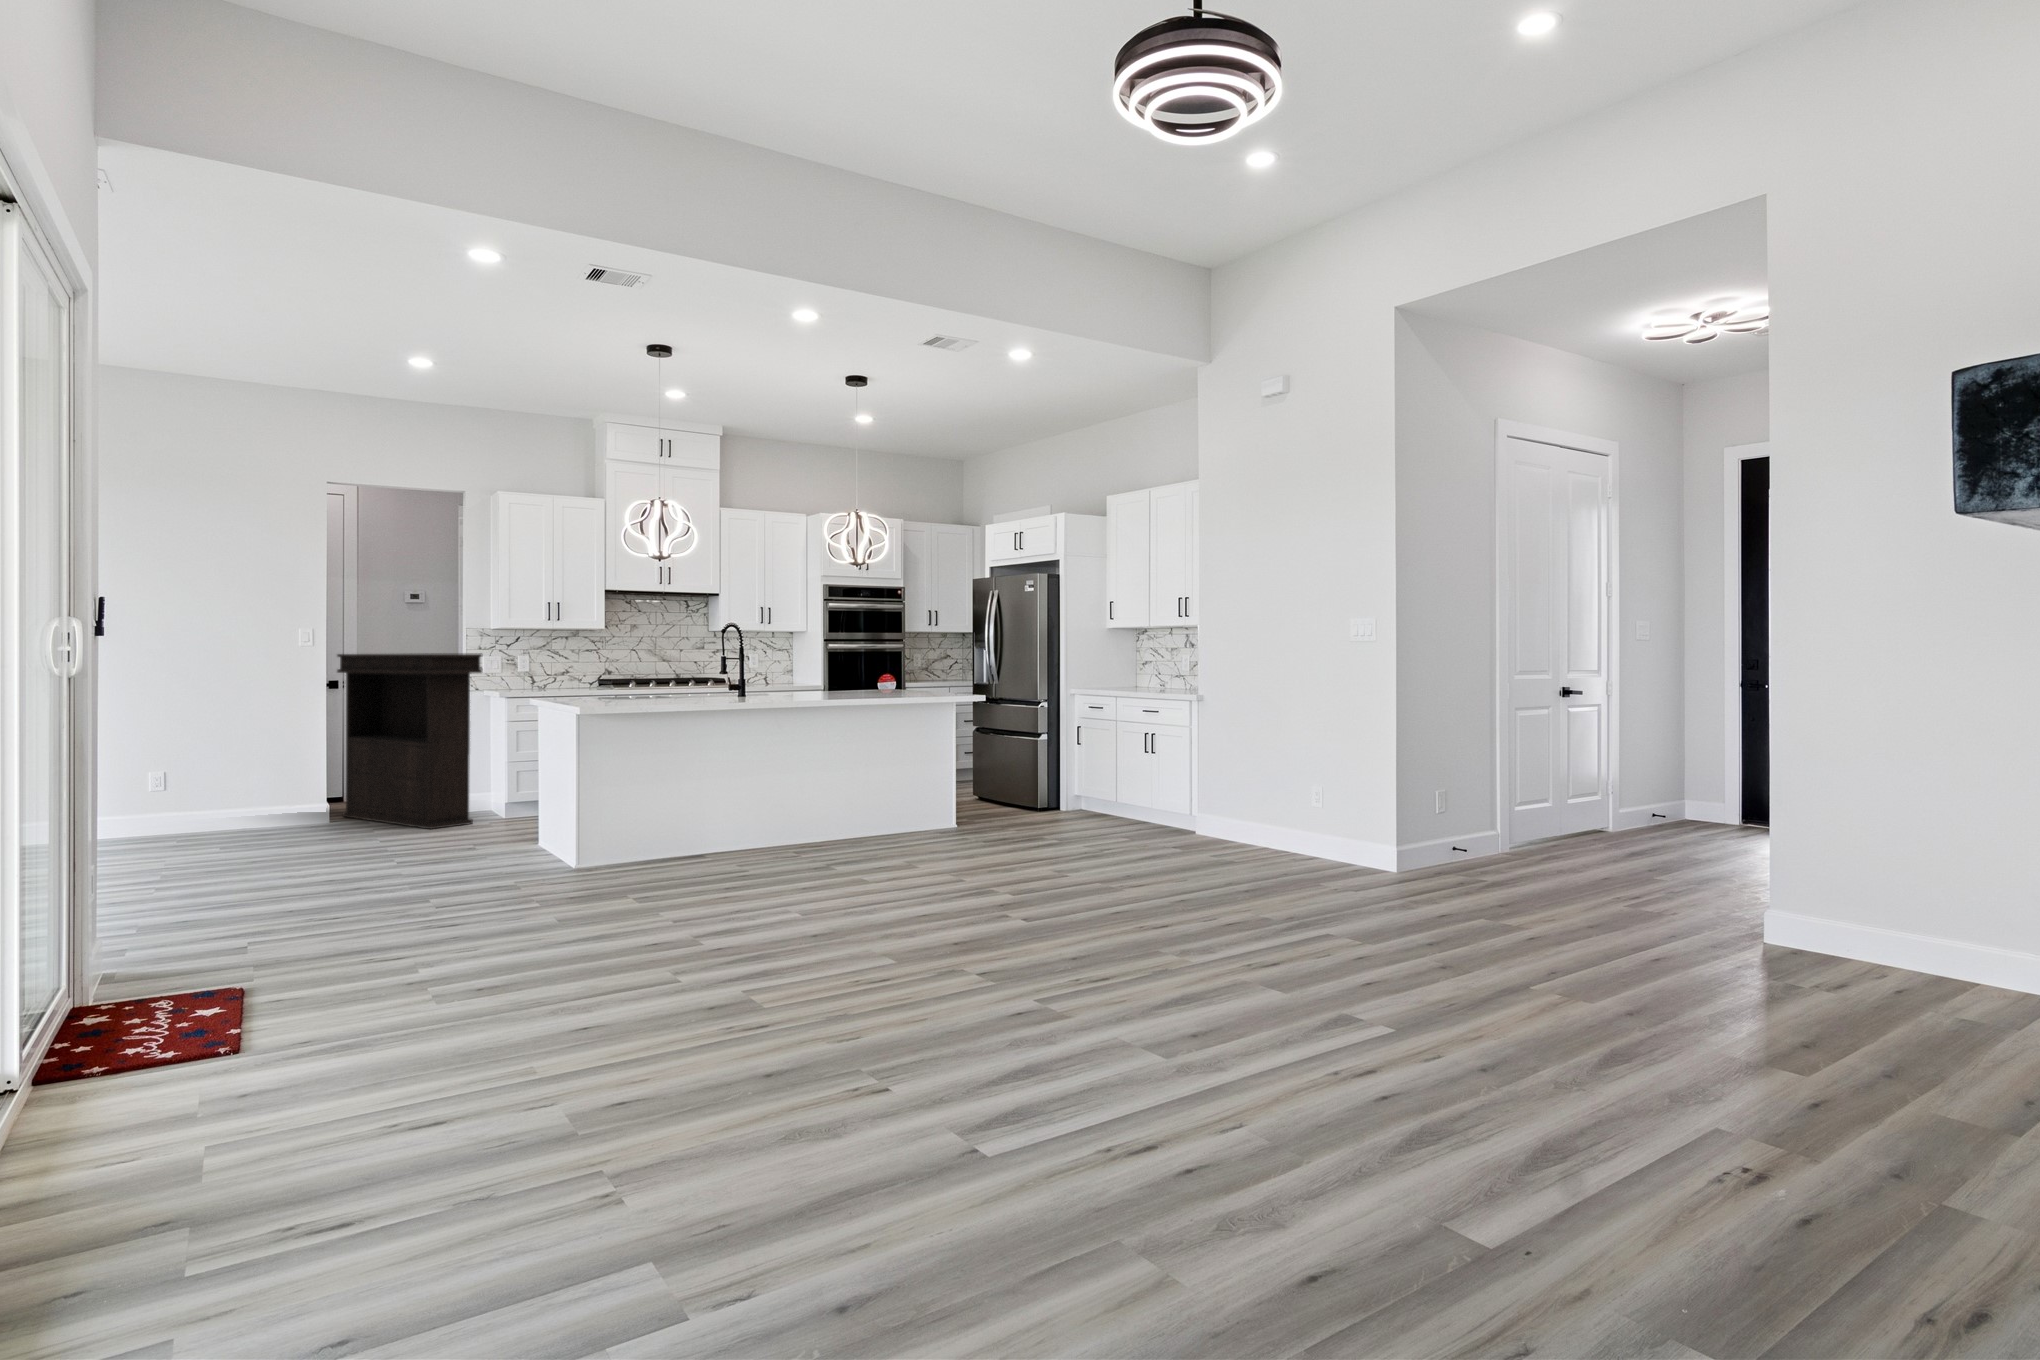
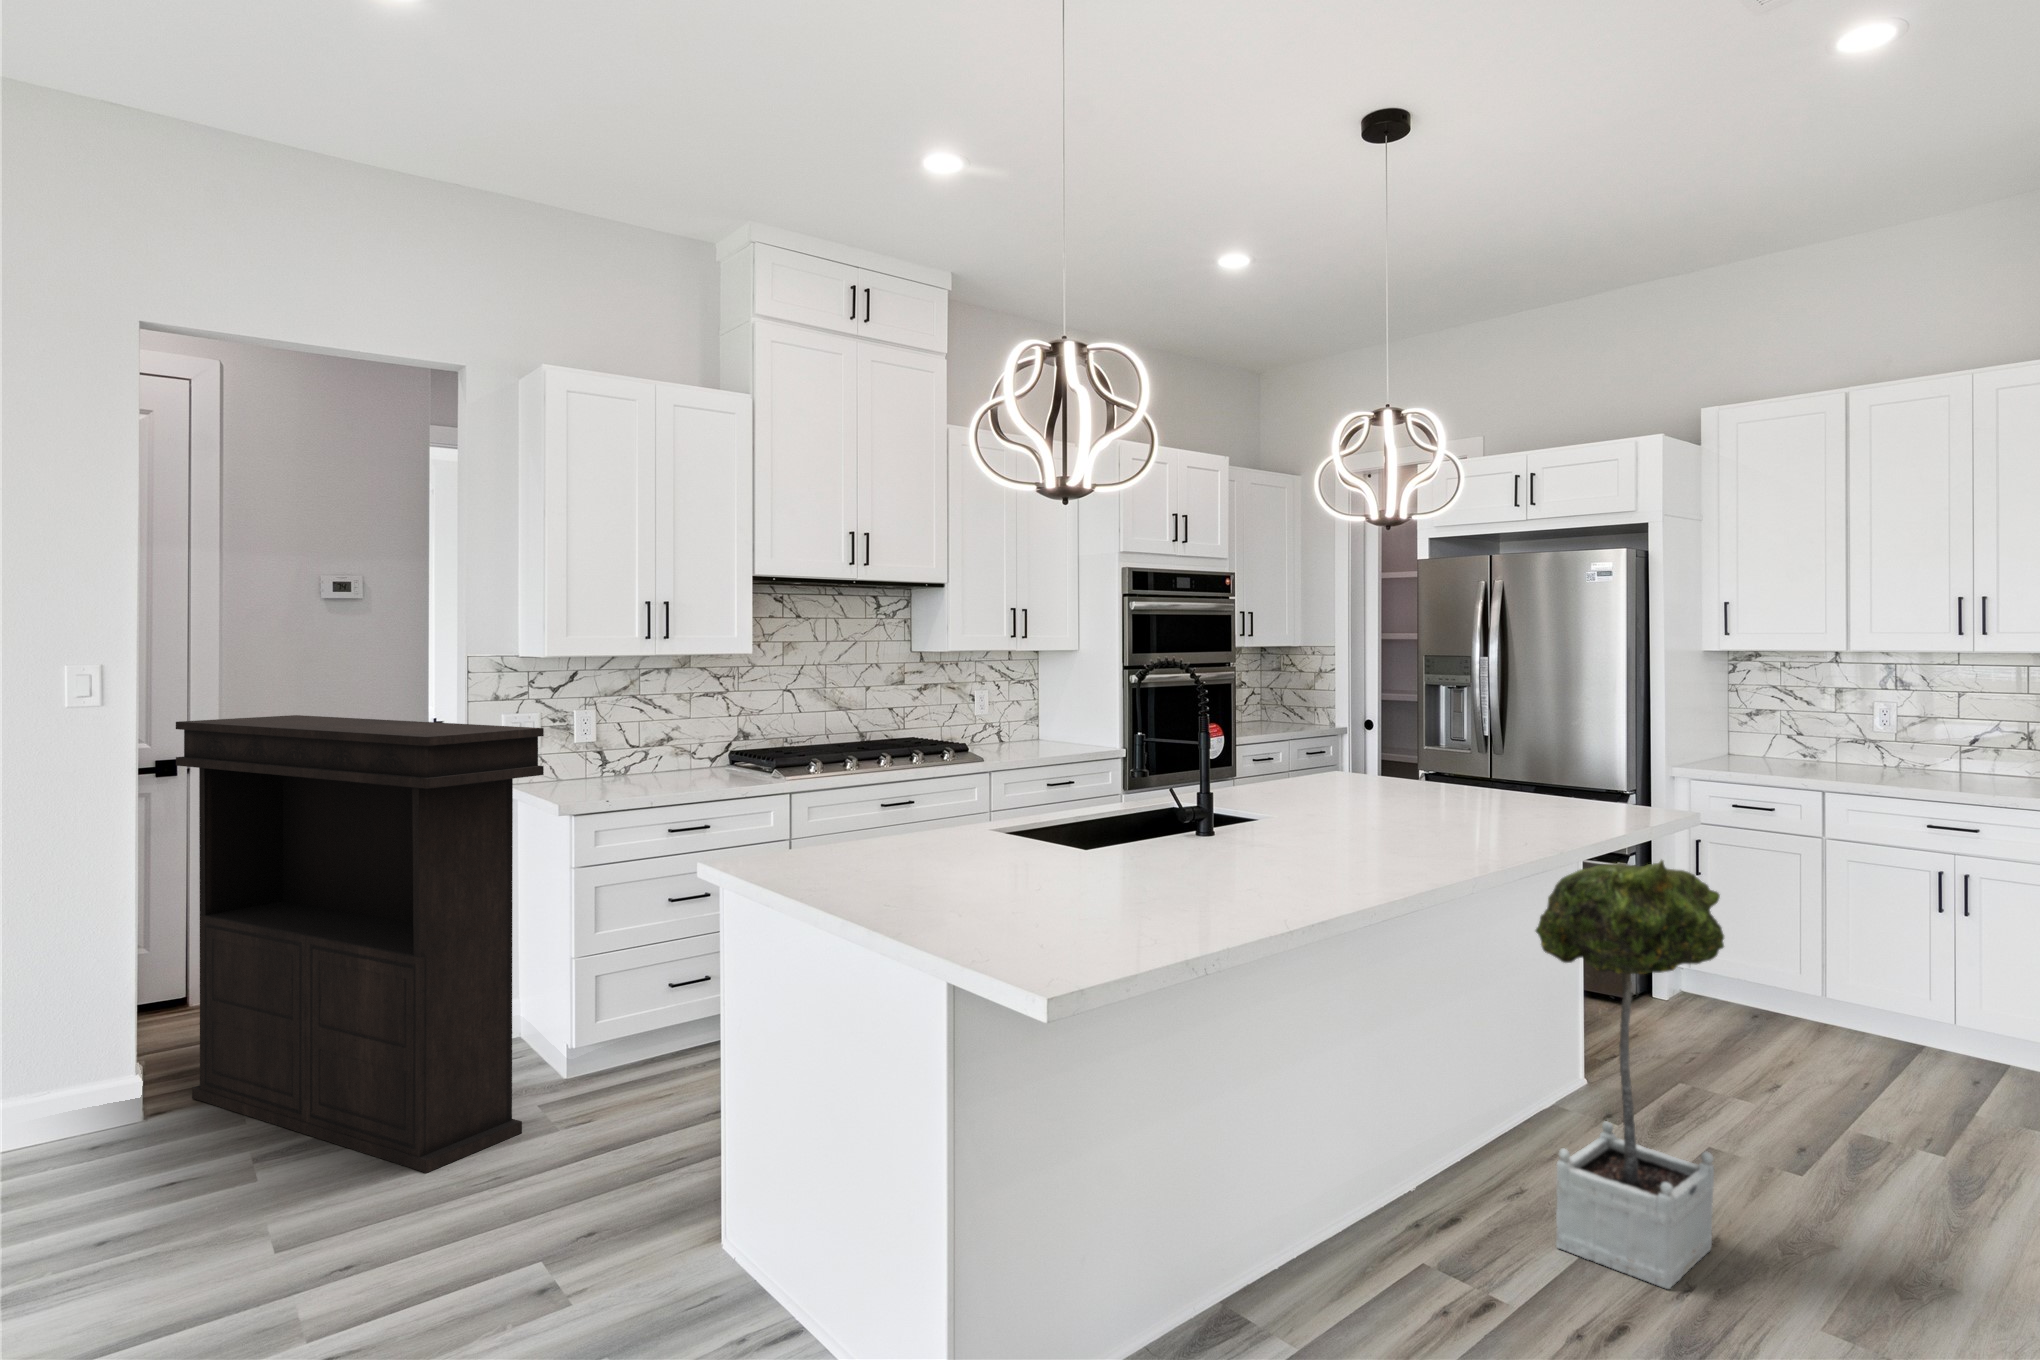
potted tree: none [825,690,895,849] -> present [1536,860,1724,1289]

